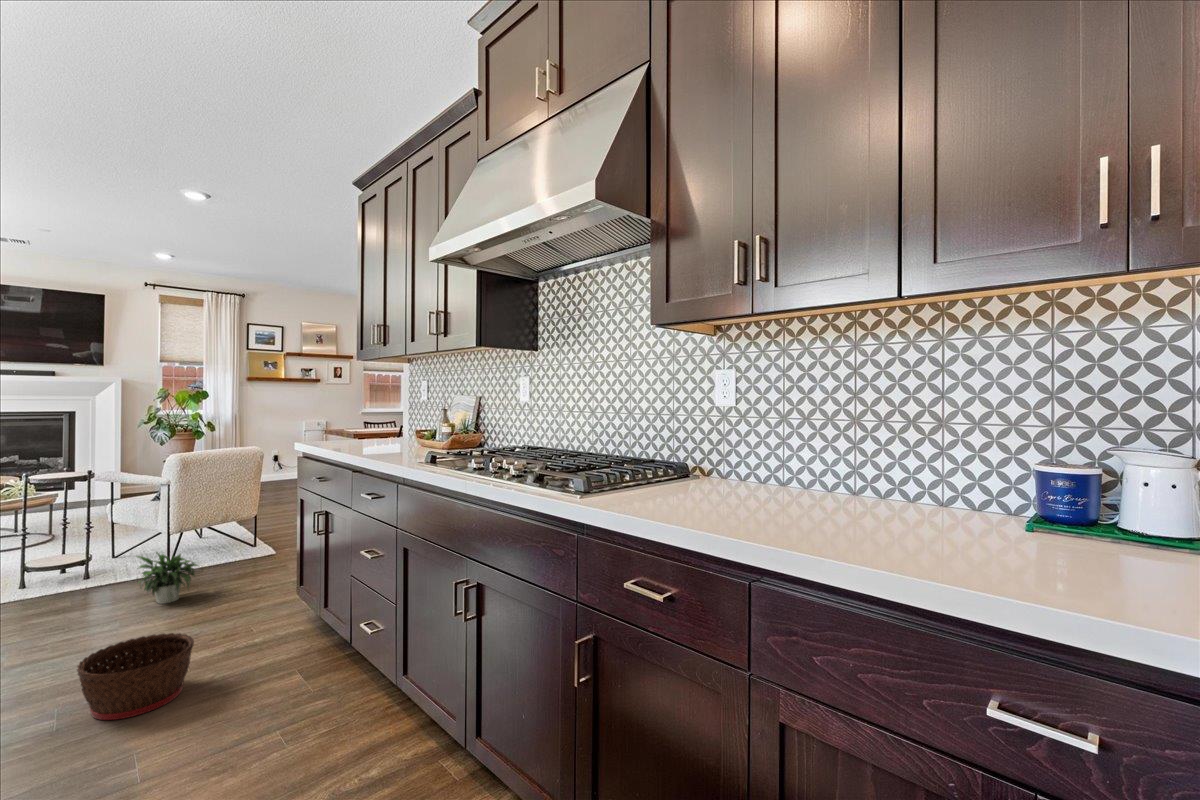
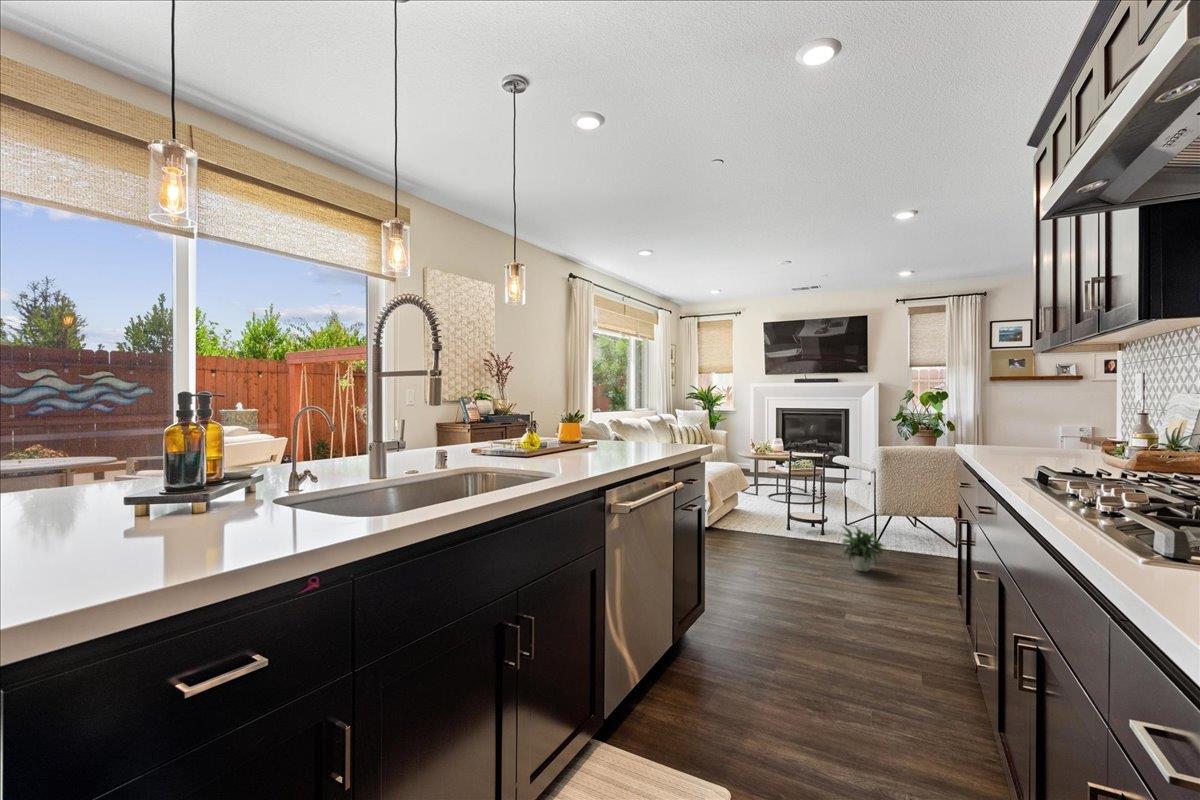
basket: present [77,633,194,720] -> none [765,583,839,644]

